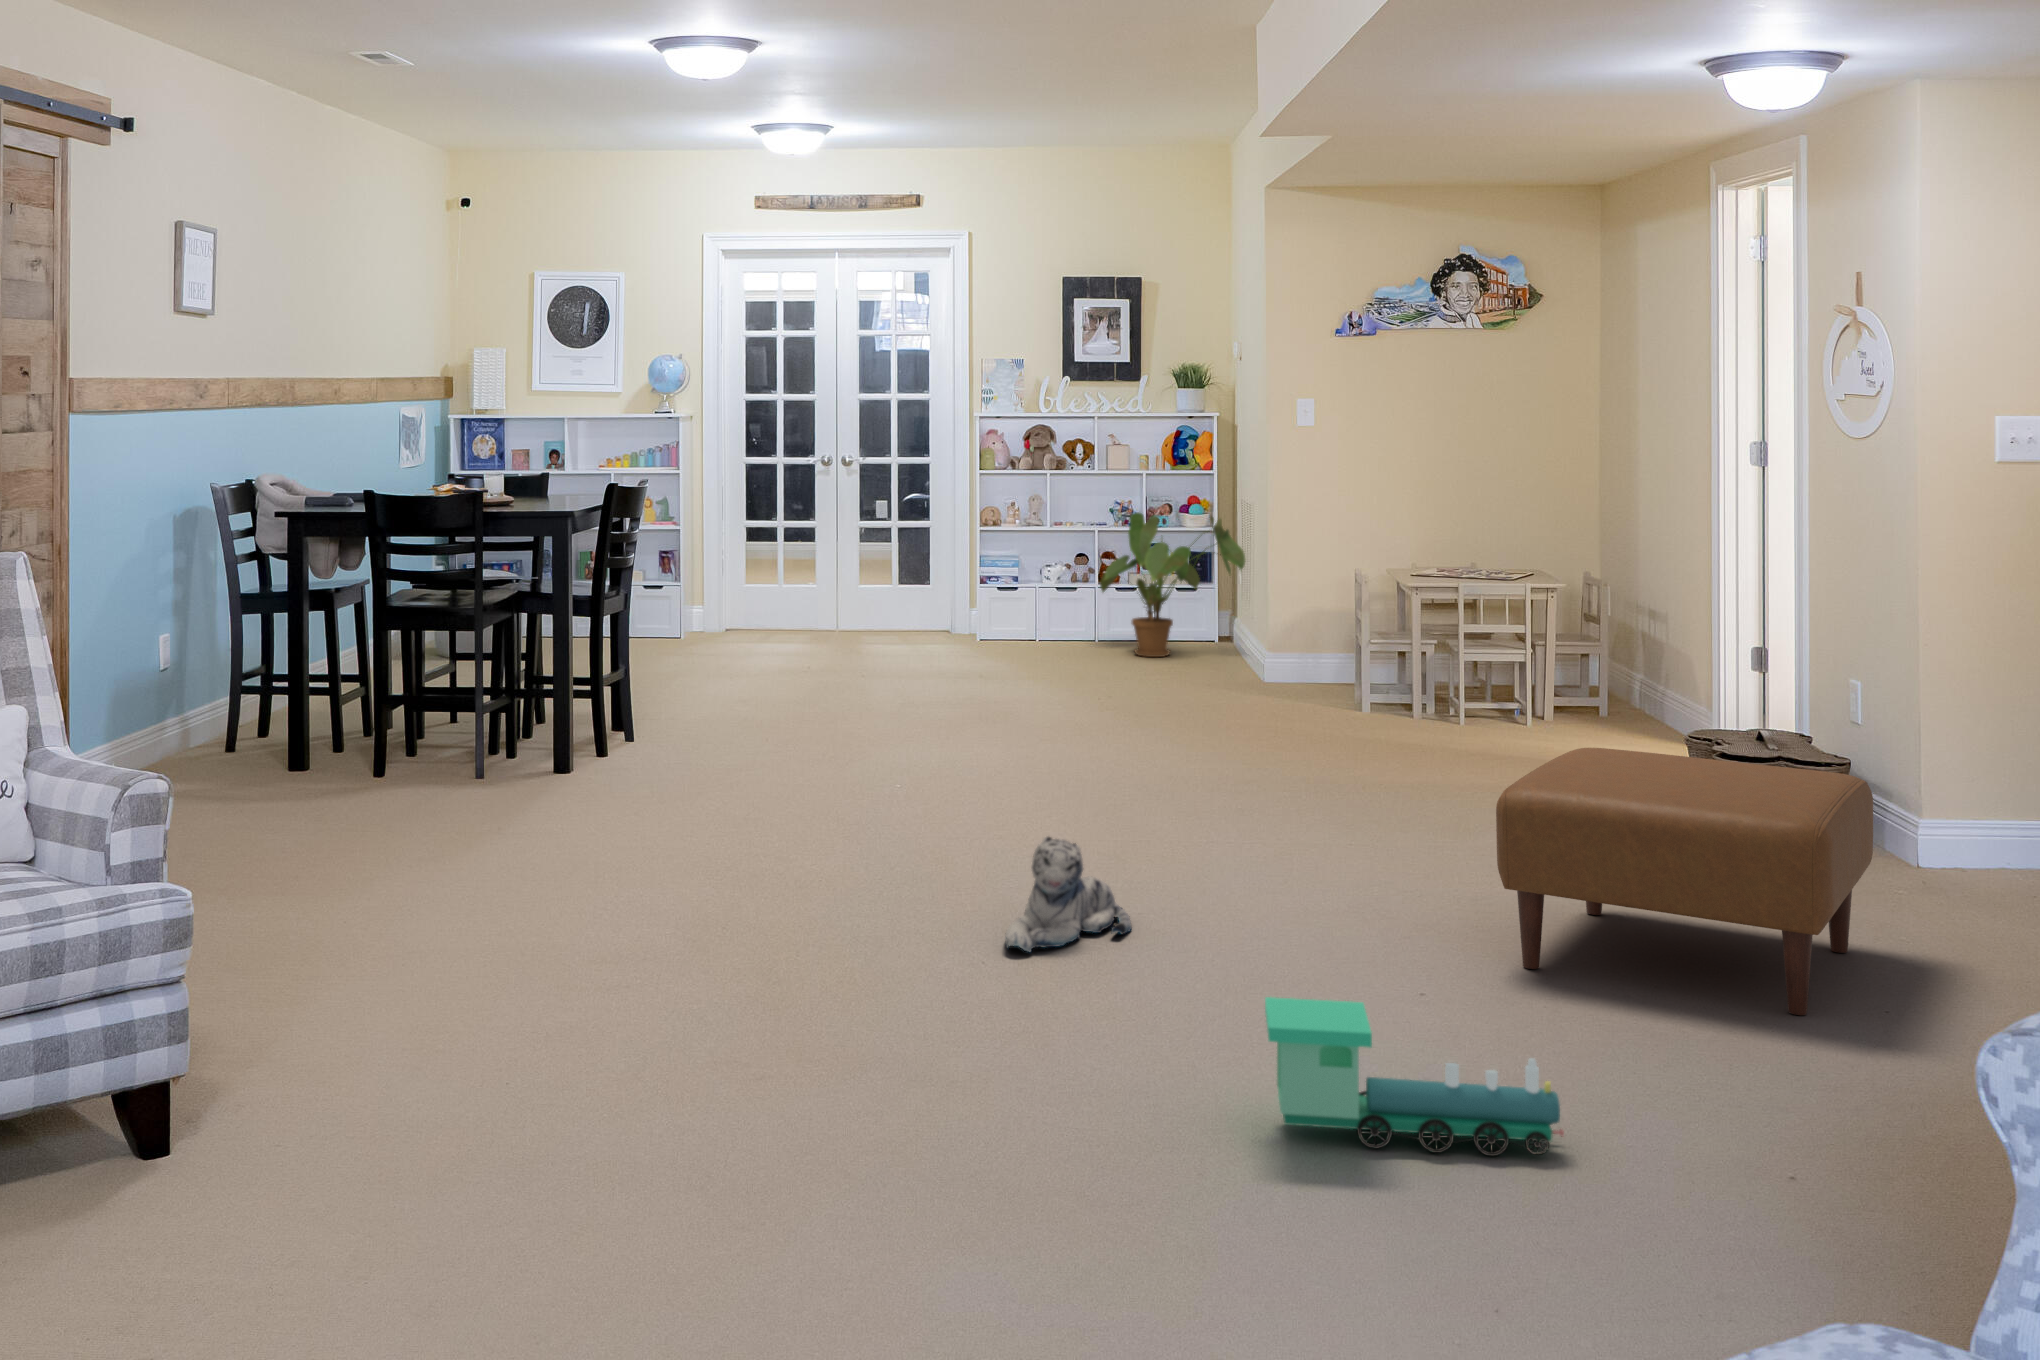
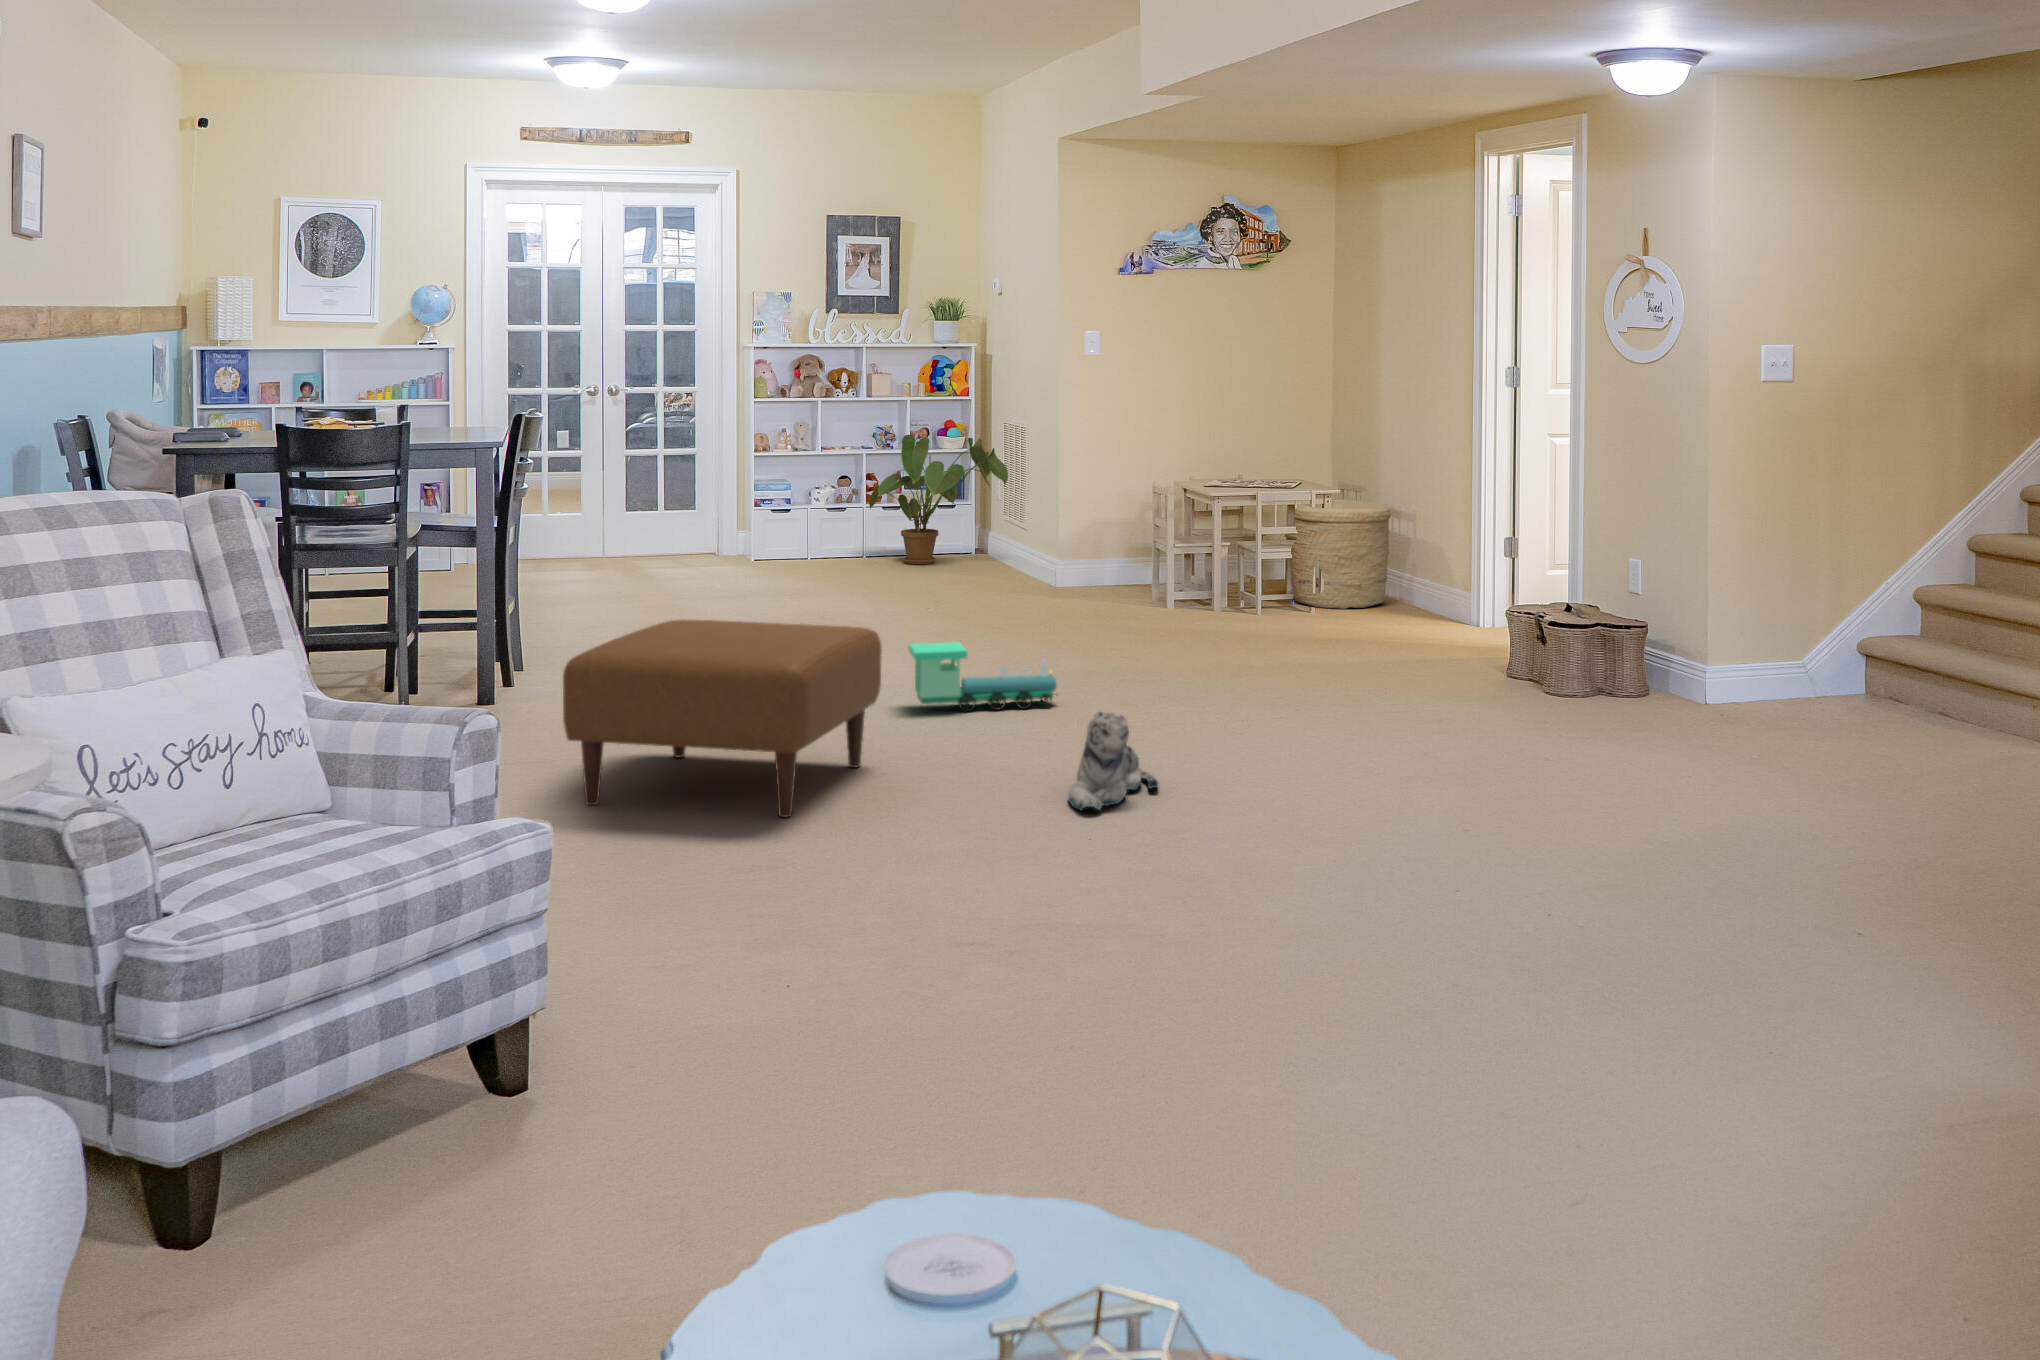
woven basket: none [1541,600,1678,738] -> present [1290,499,1391,609]
ottoman: present [1496,748,1873,1015] -> present [563,619,882,817]
toy train: present [1265,997,1564,1156] -> present [909,642,1057,711]

